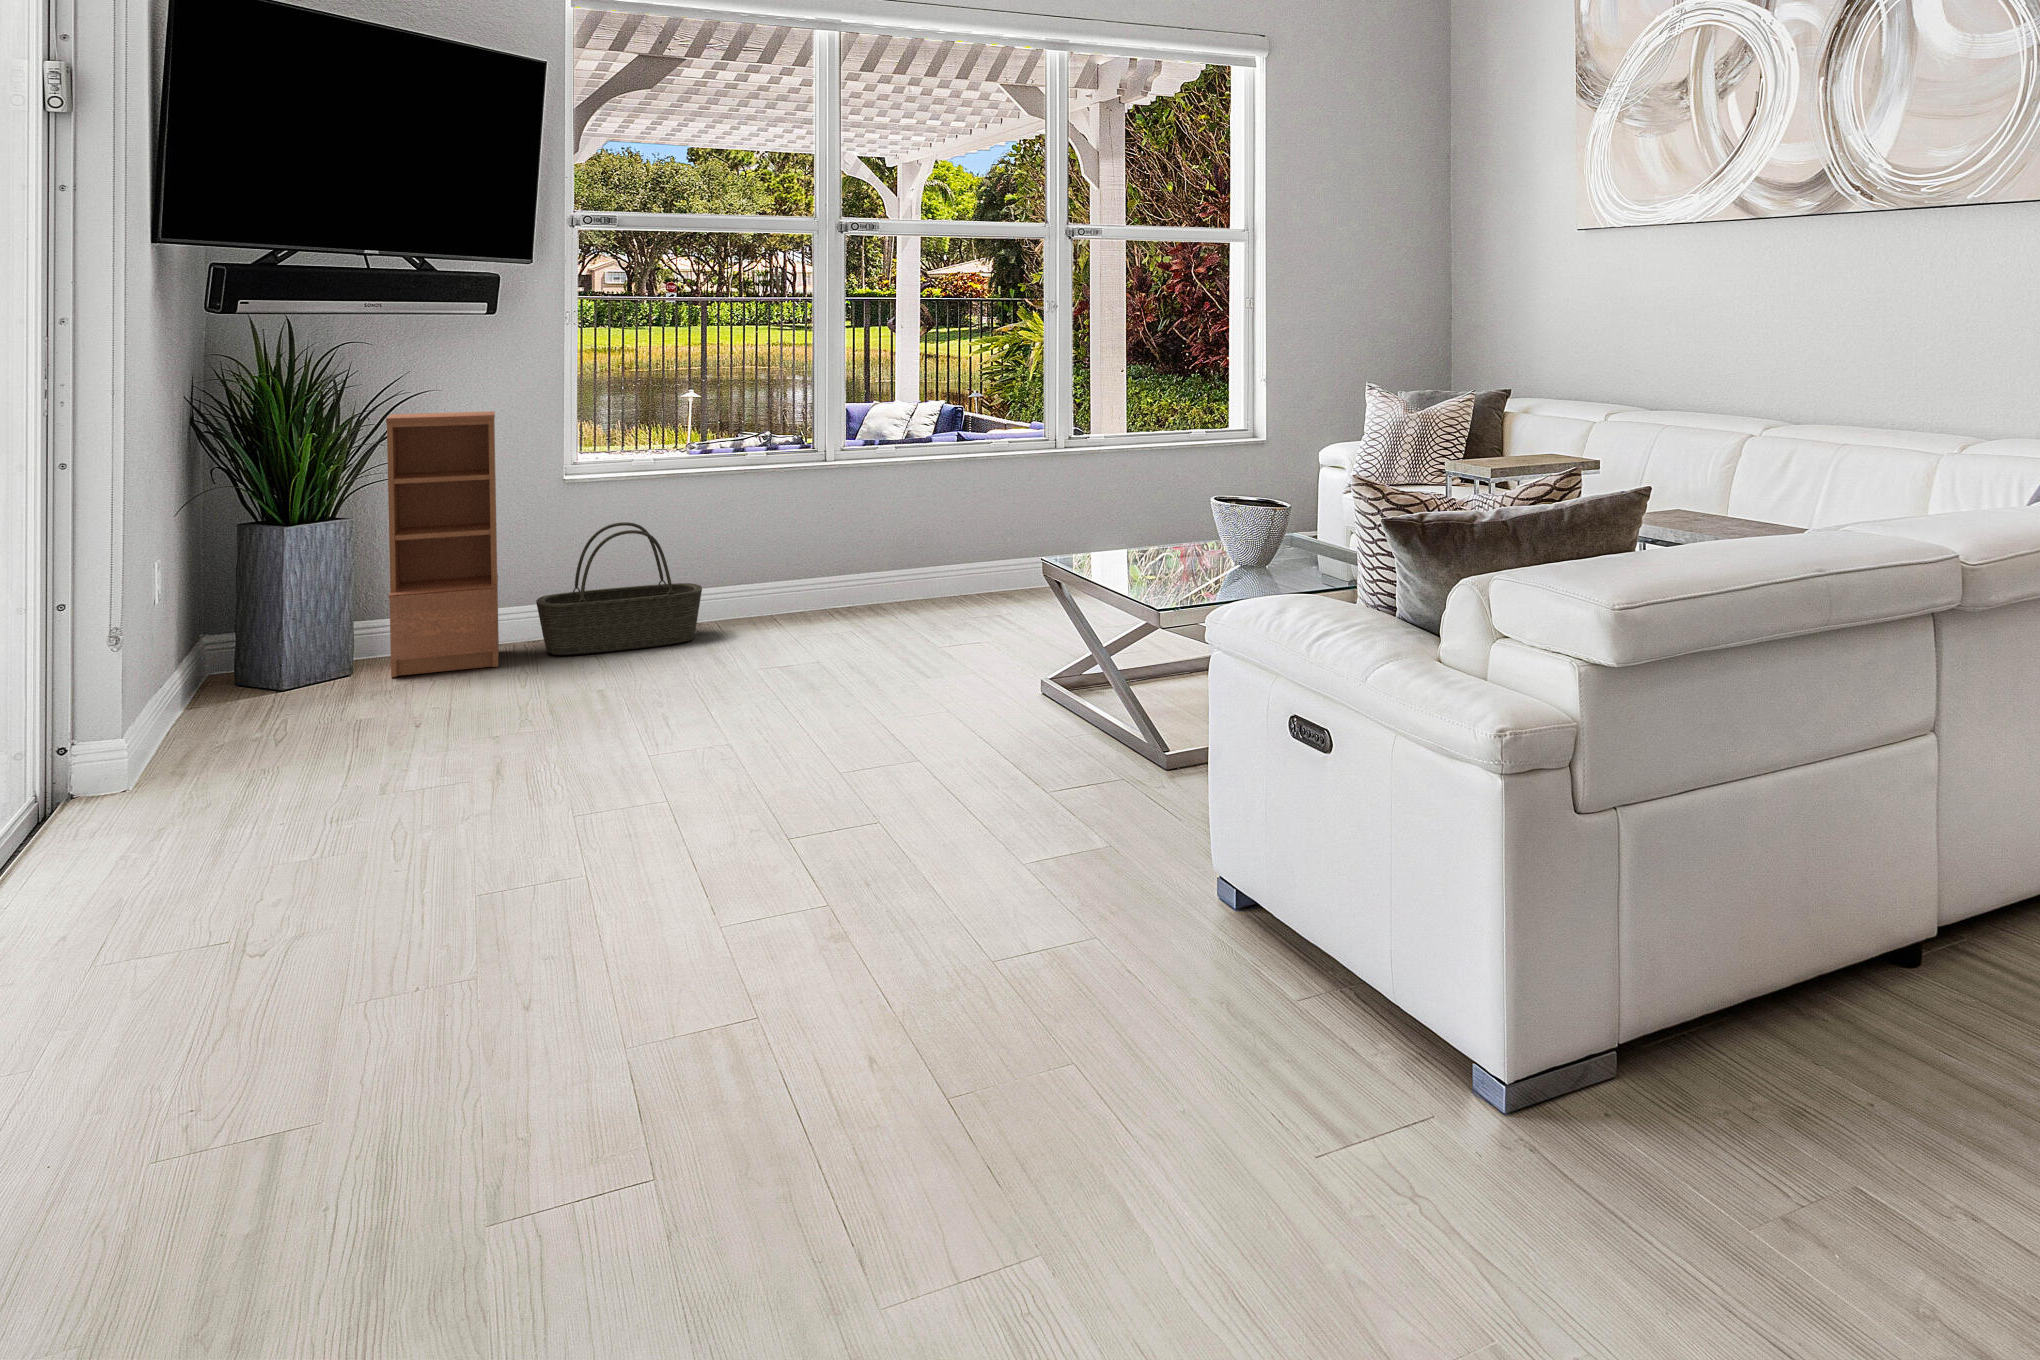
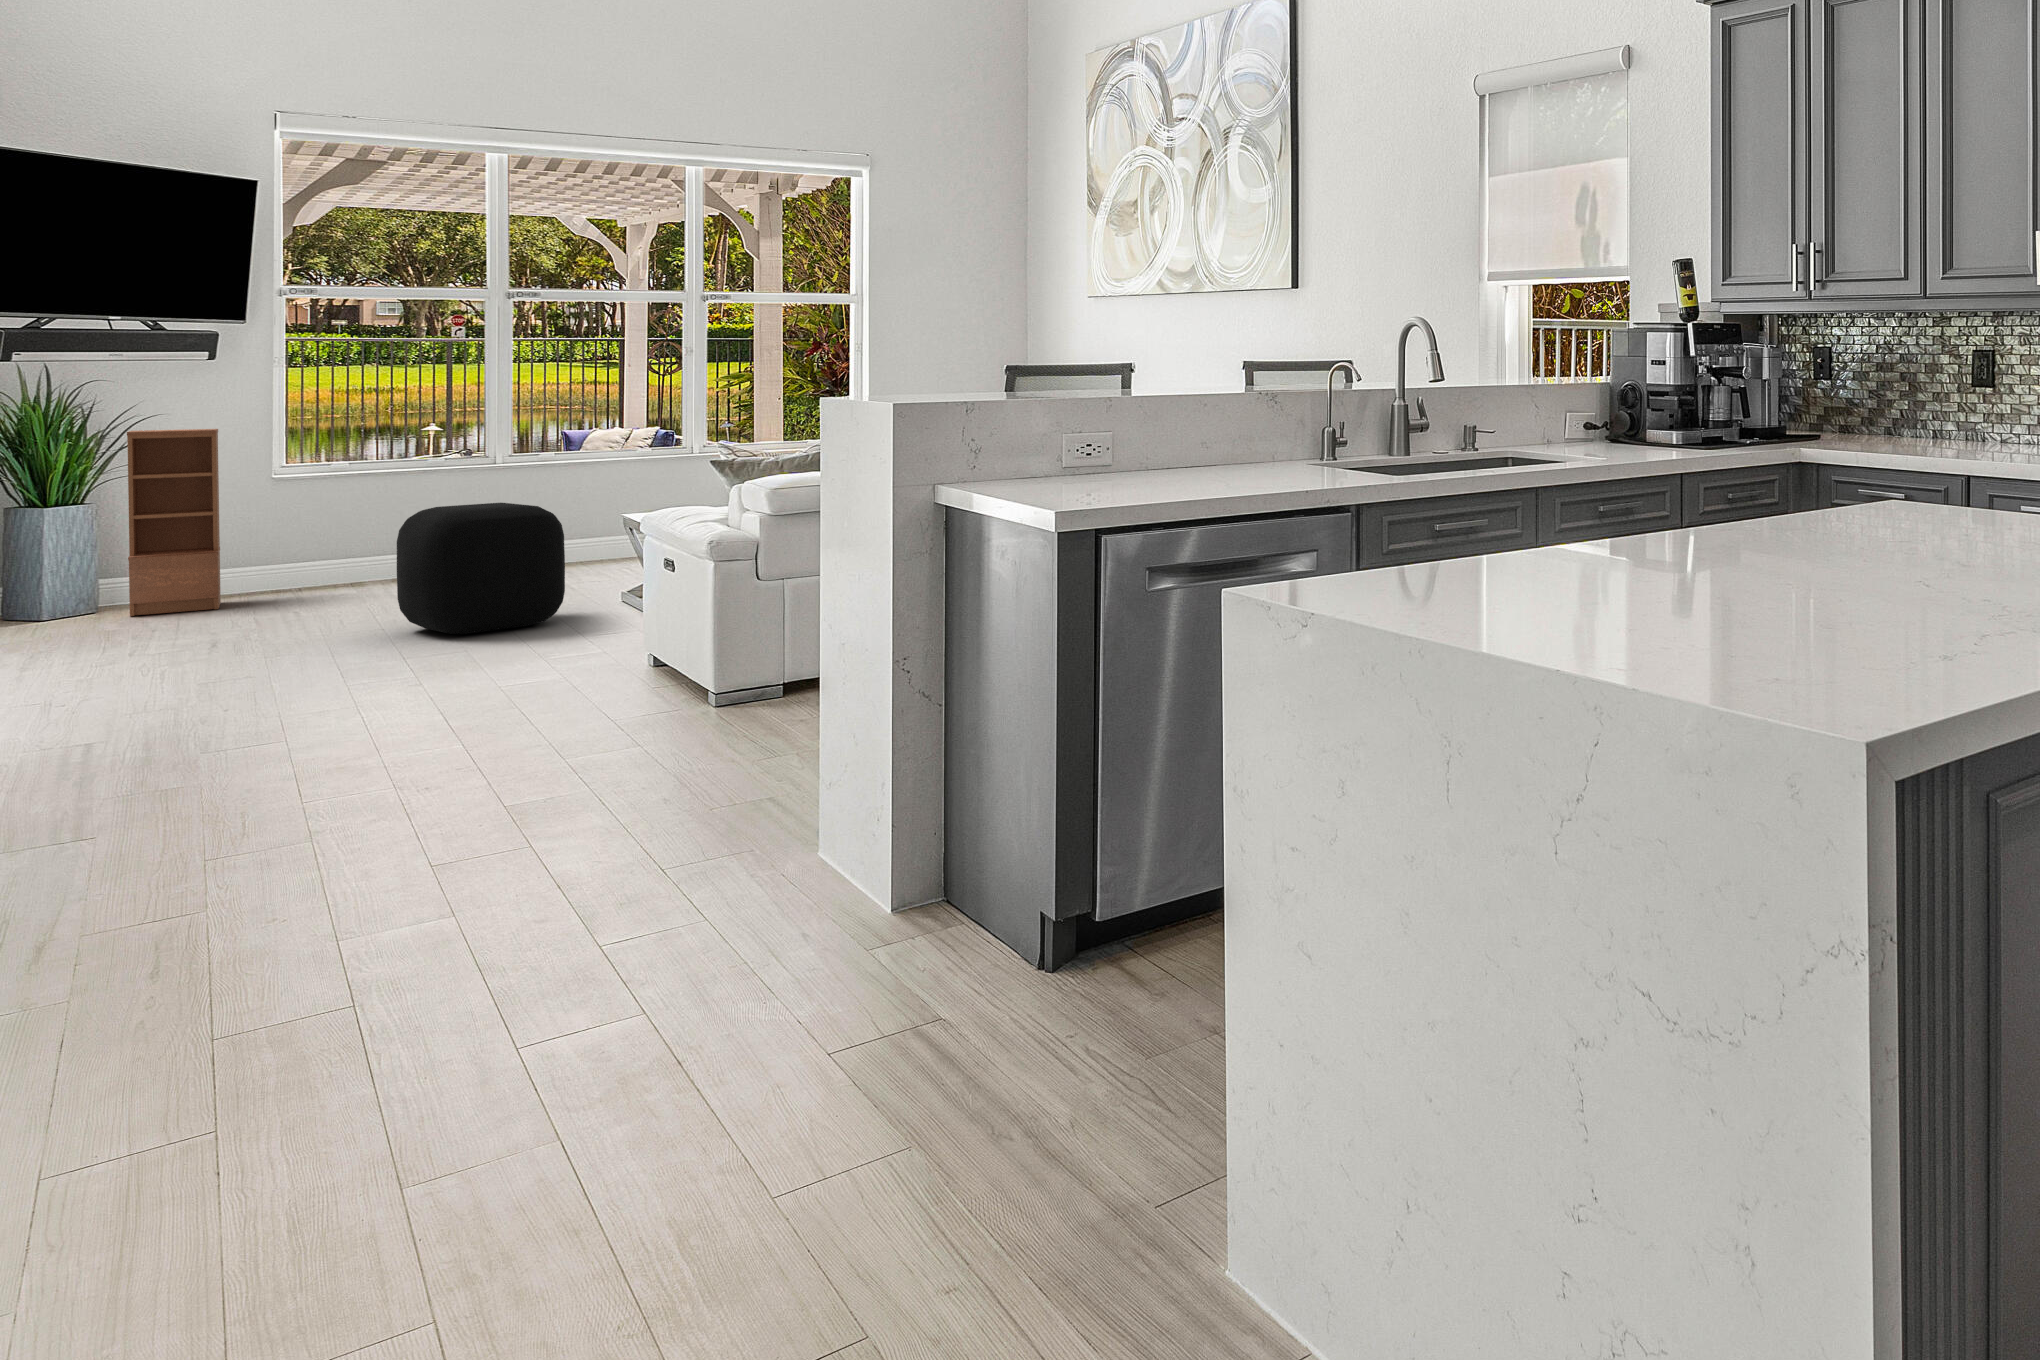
basket: present [536,522,702,655] -> none [252,509,391,602]
ottoman: none [748,542,979,760] -> present [397,503,565,634]

